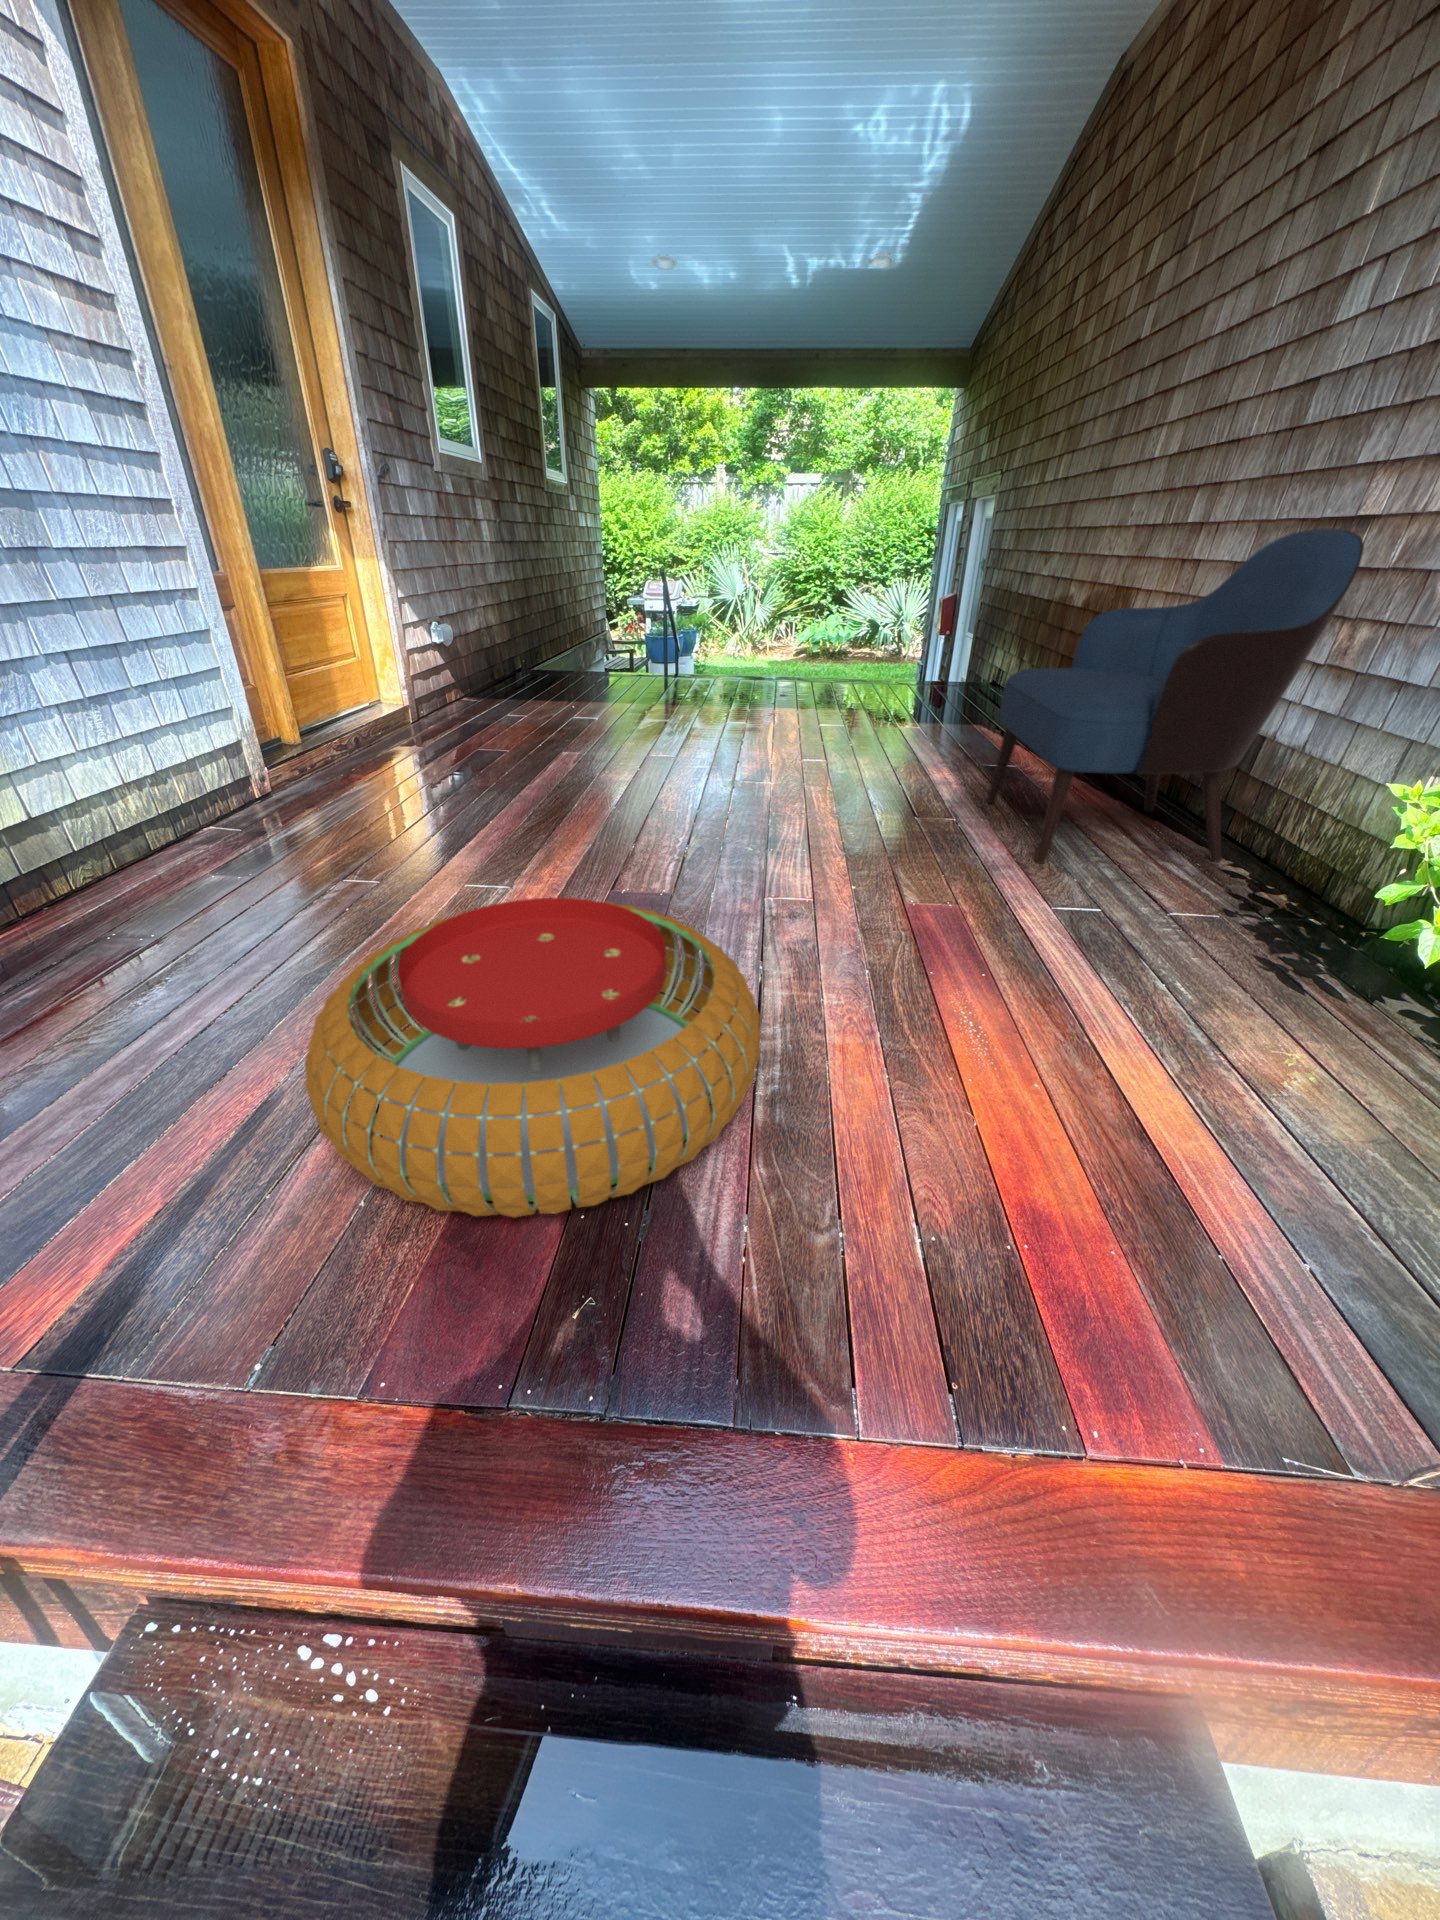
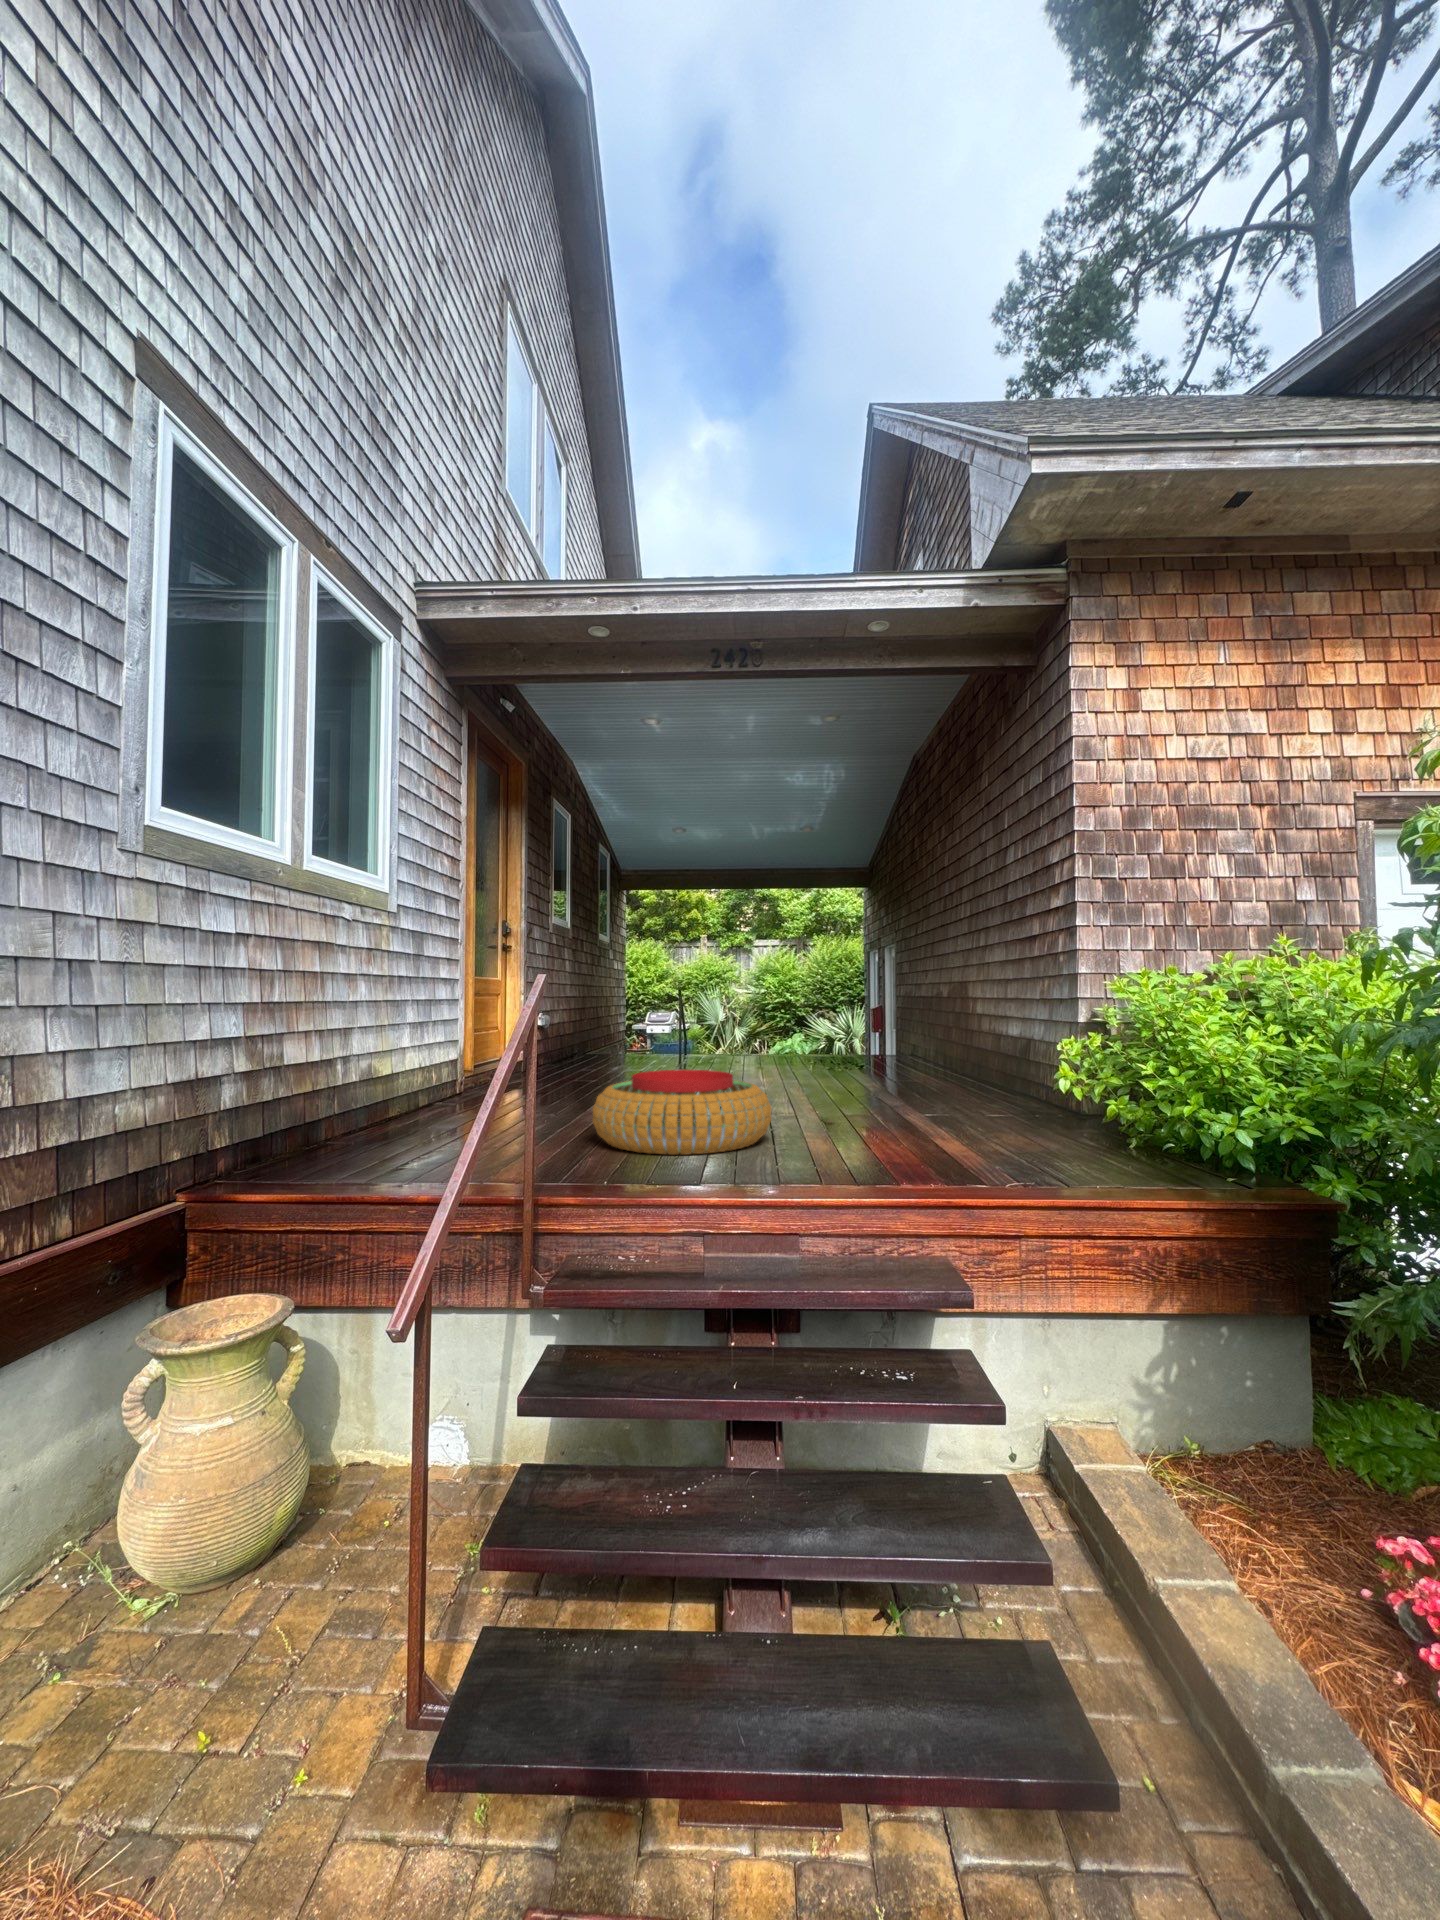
armchair: present [987,529,1364,864] -> none [887,943,1028,1102]

